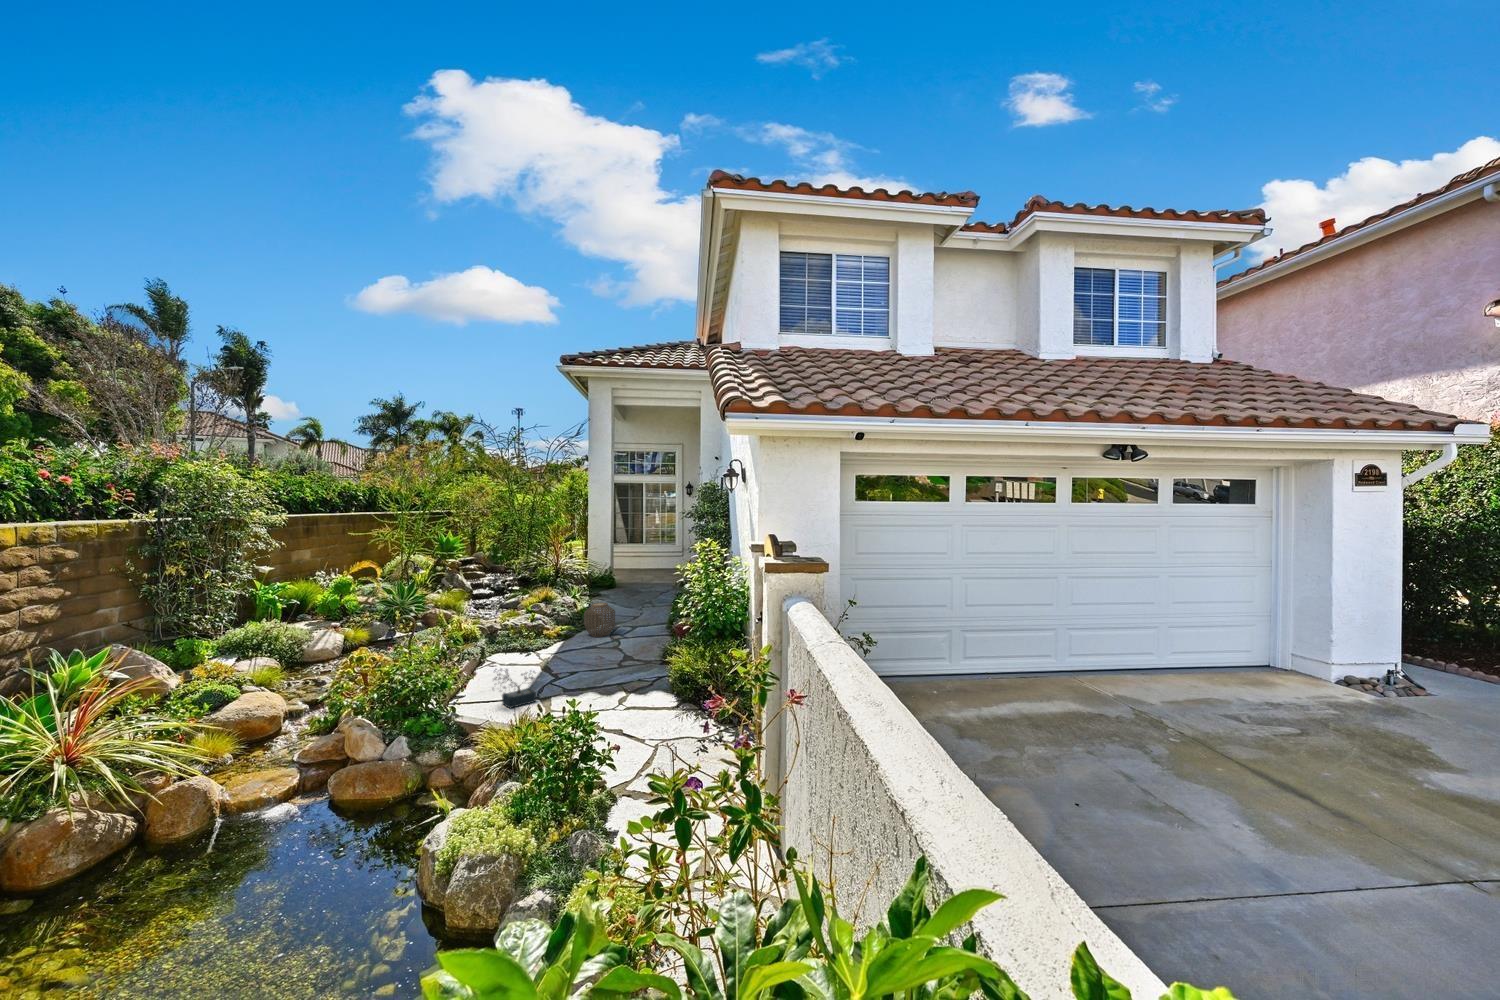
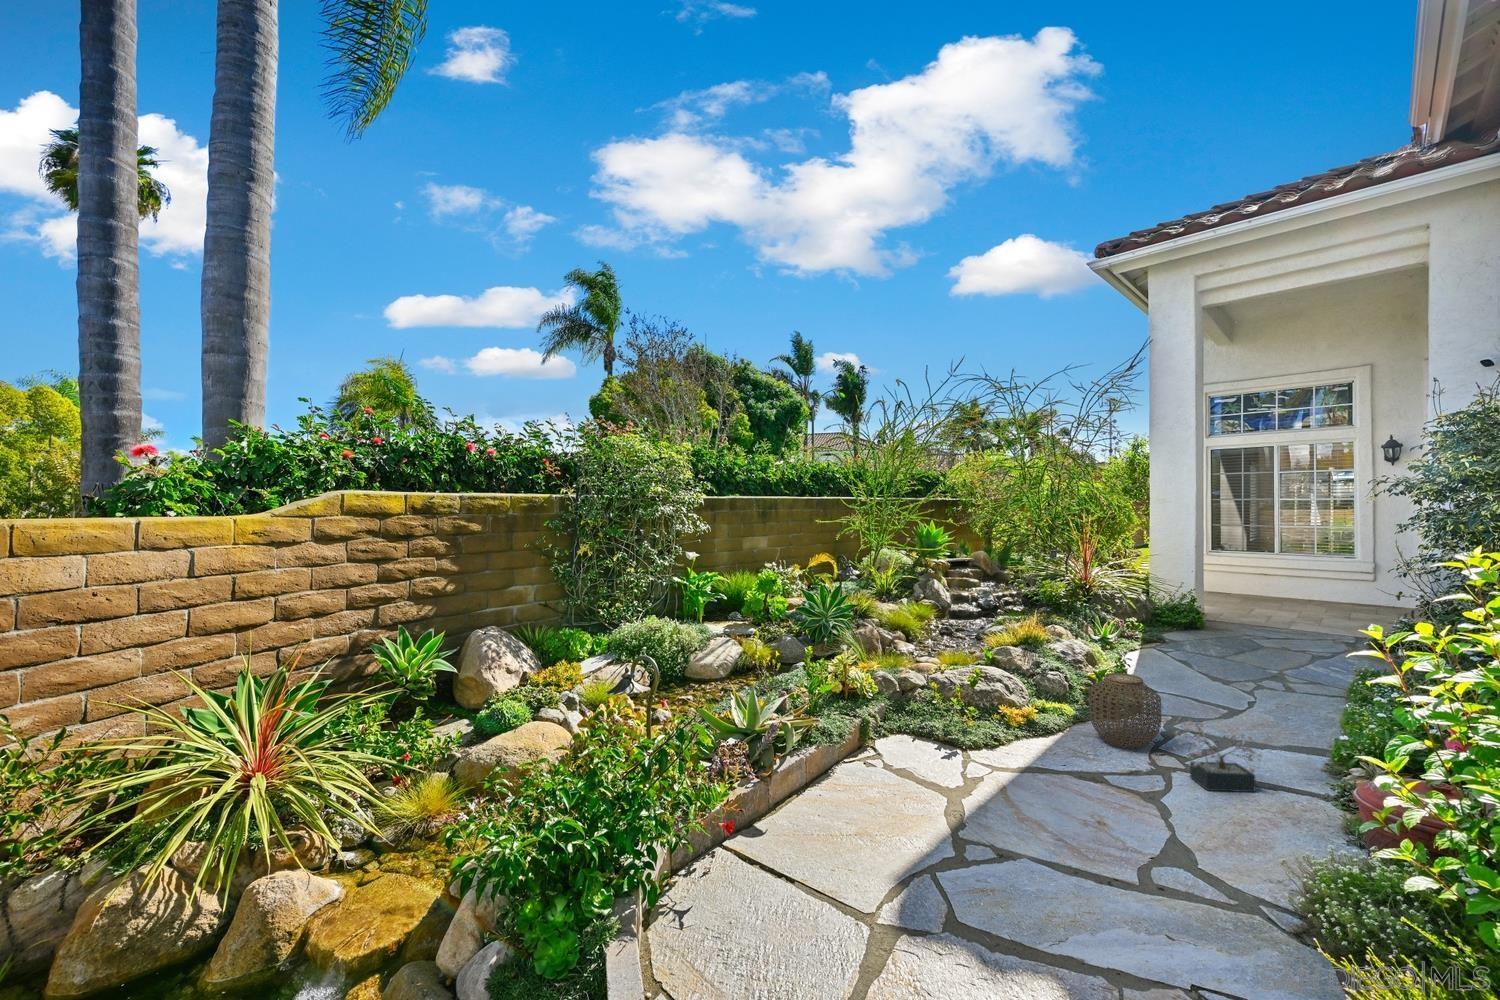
decorative plant: present [494,669,539,708] -> present [1174,718,1262,792]

